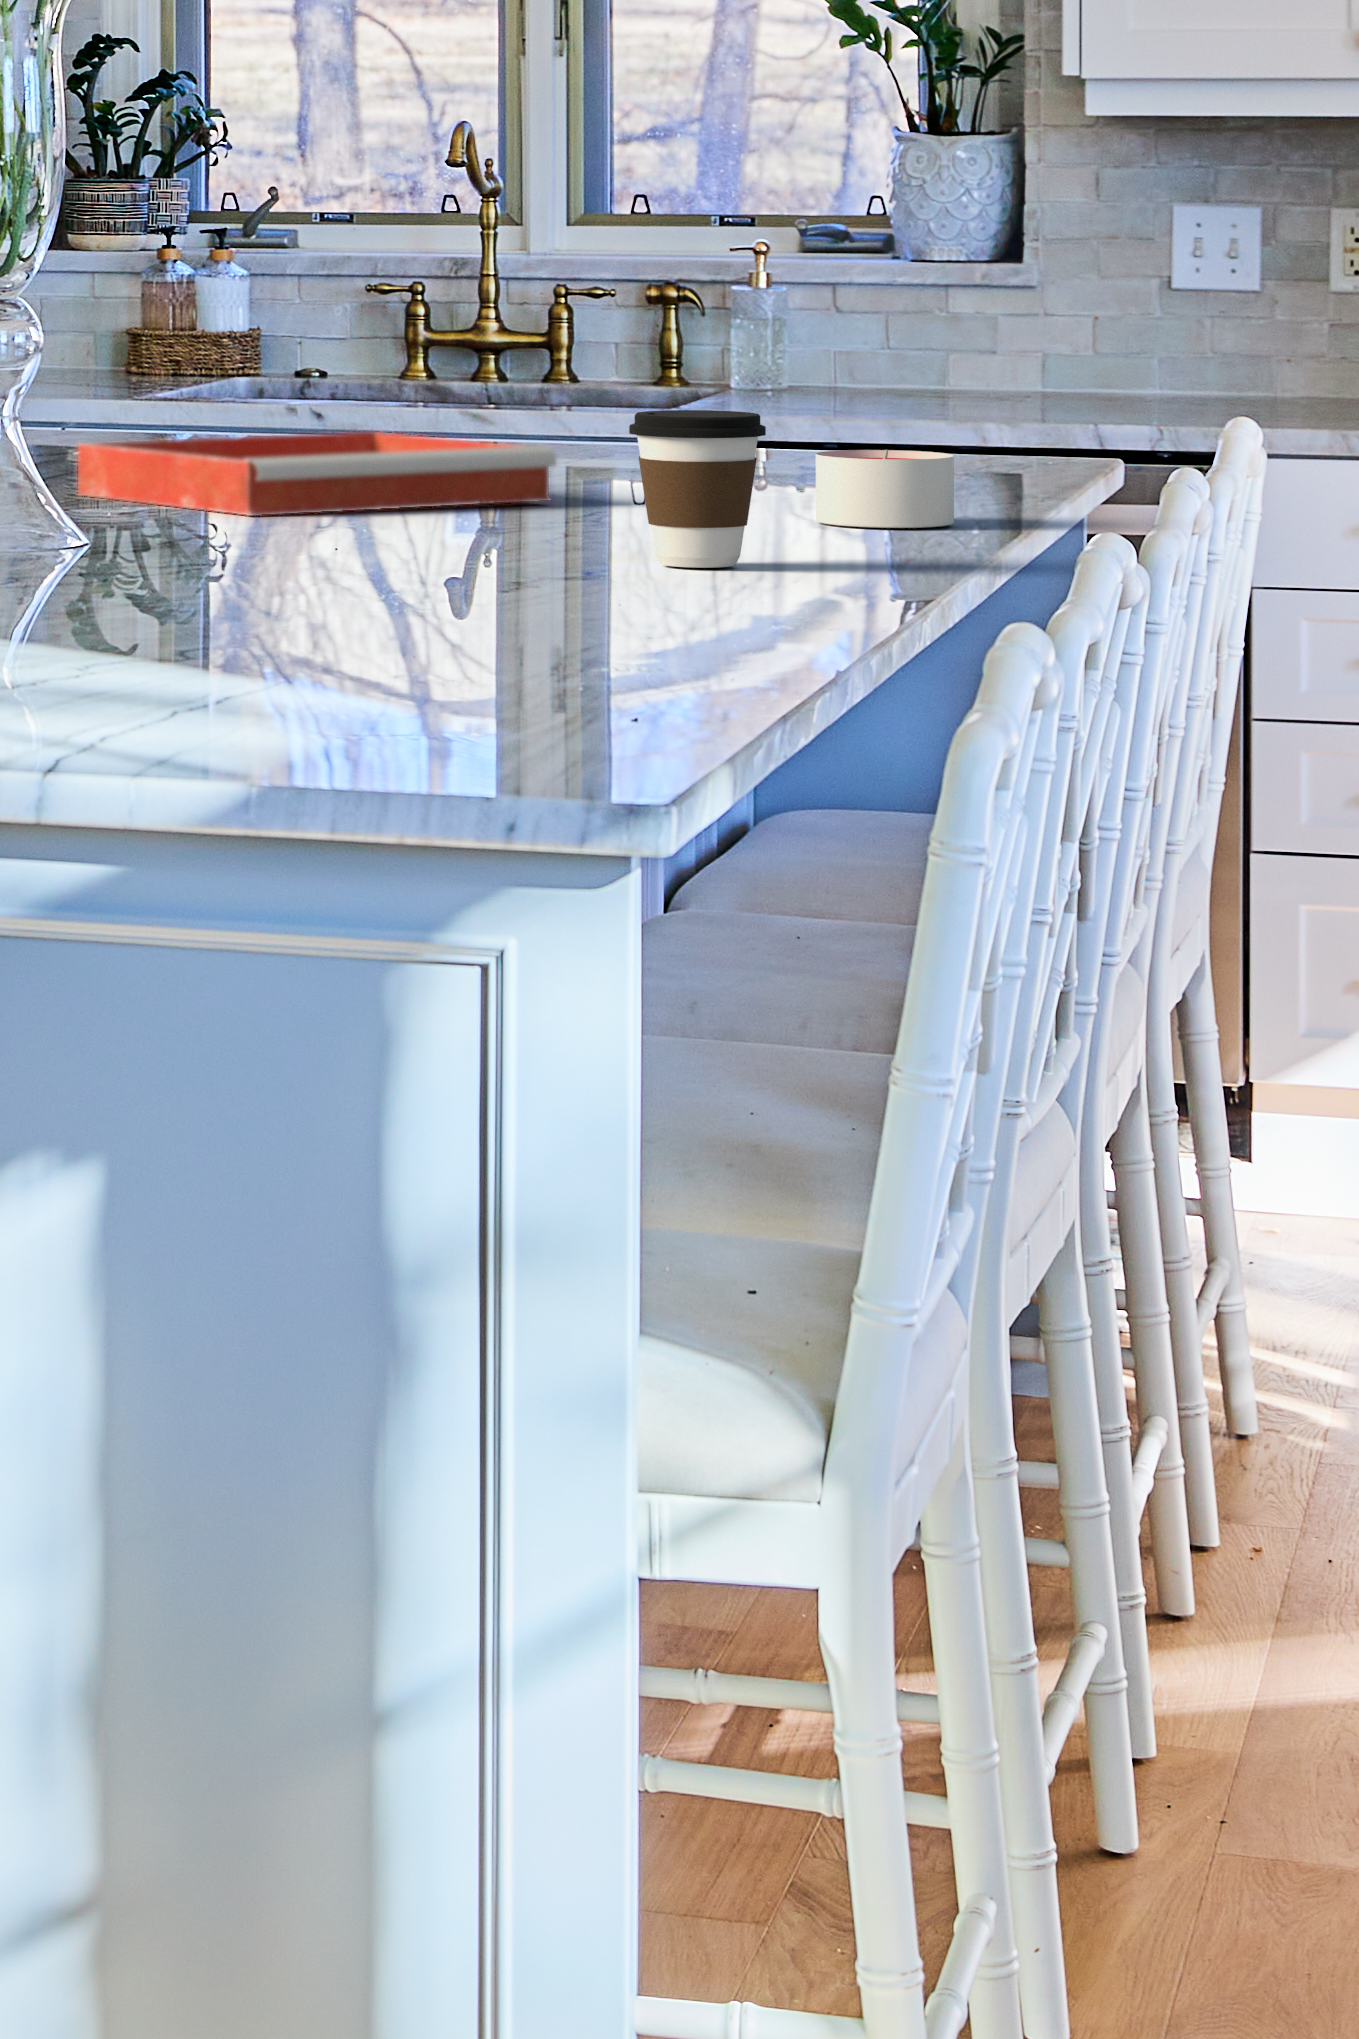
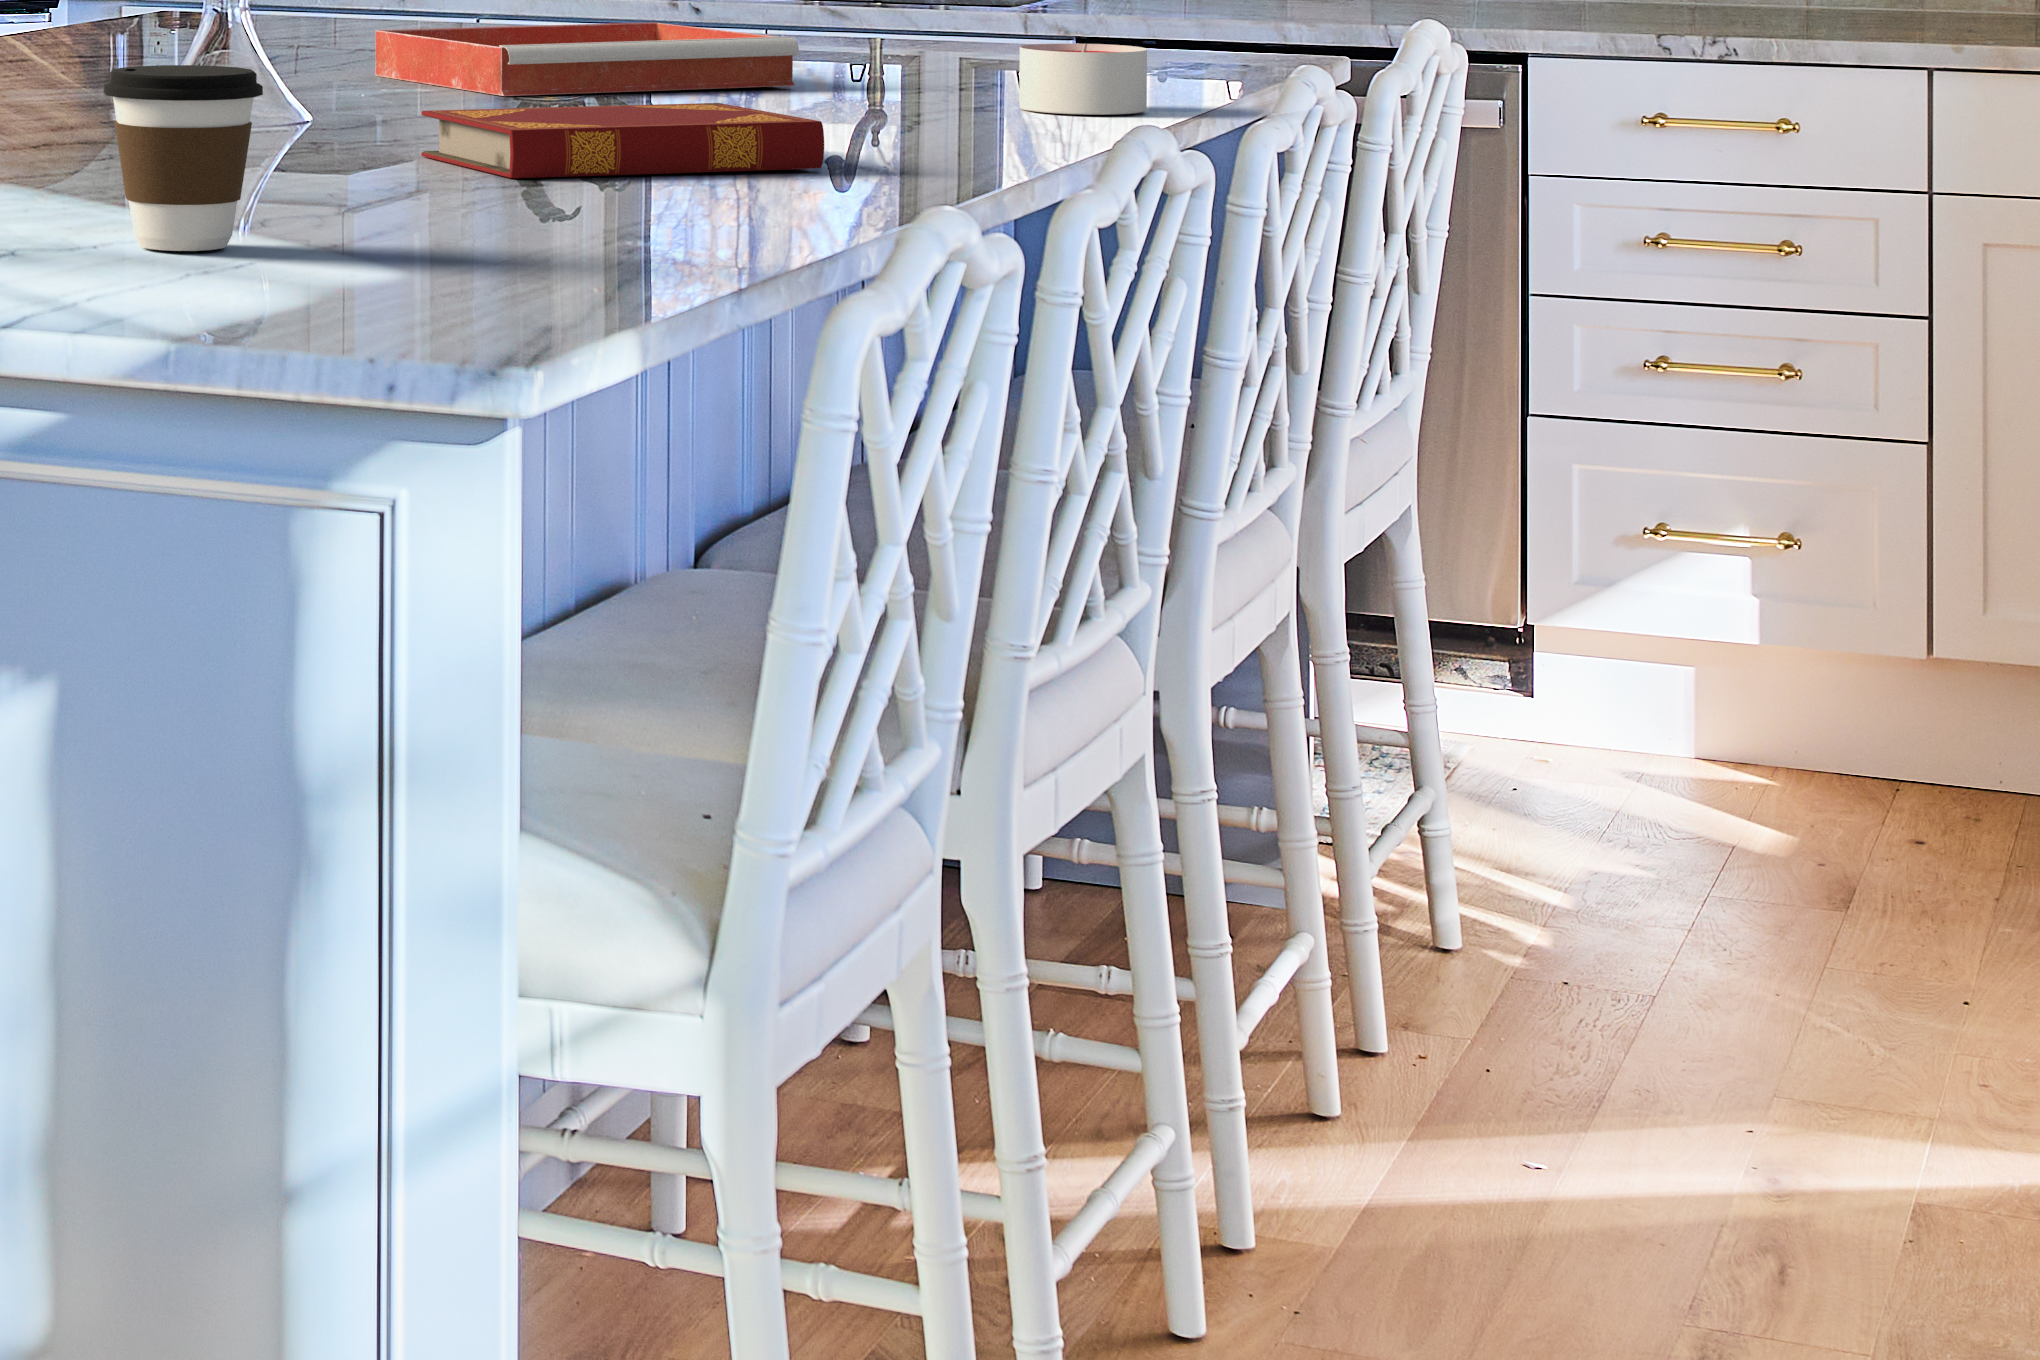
coffee cup: present [629,410,766,568] -> present [104,65,263,251]
hardback book: none [255,519,703,604] -> present [421,103,824,178]

